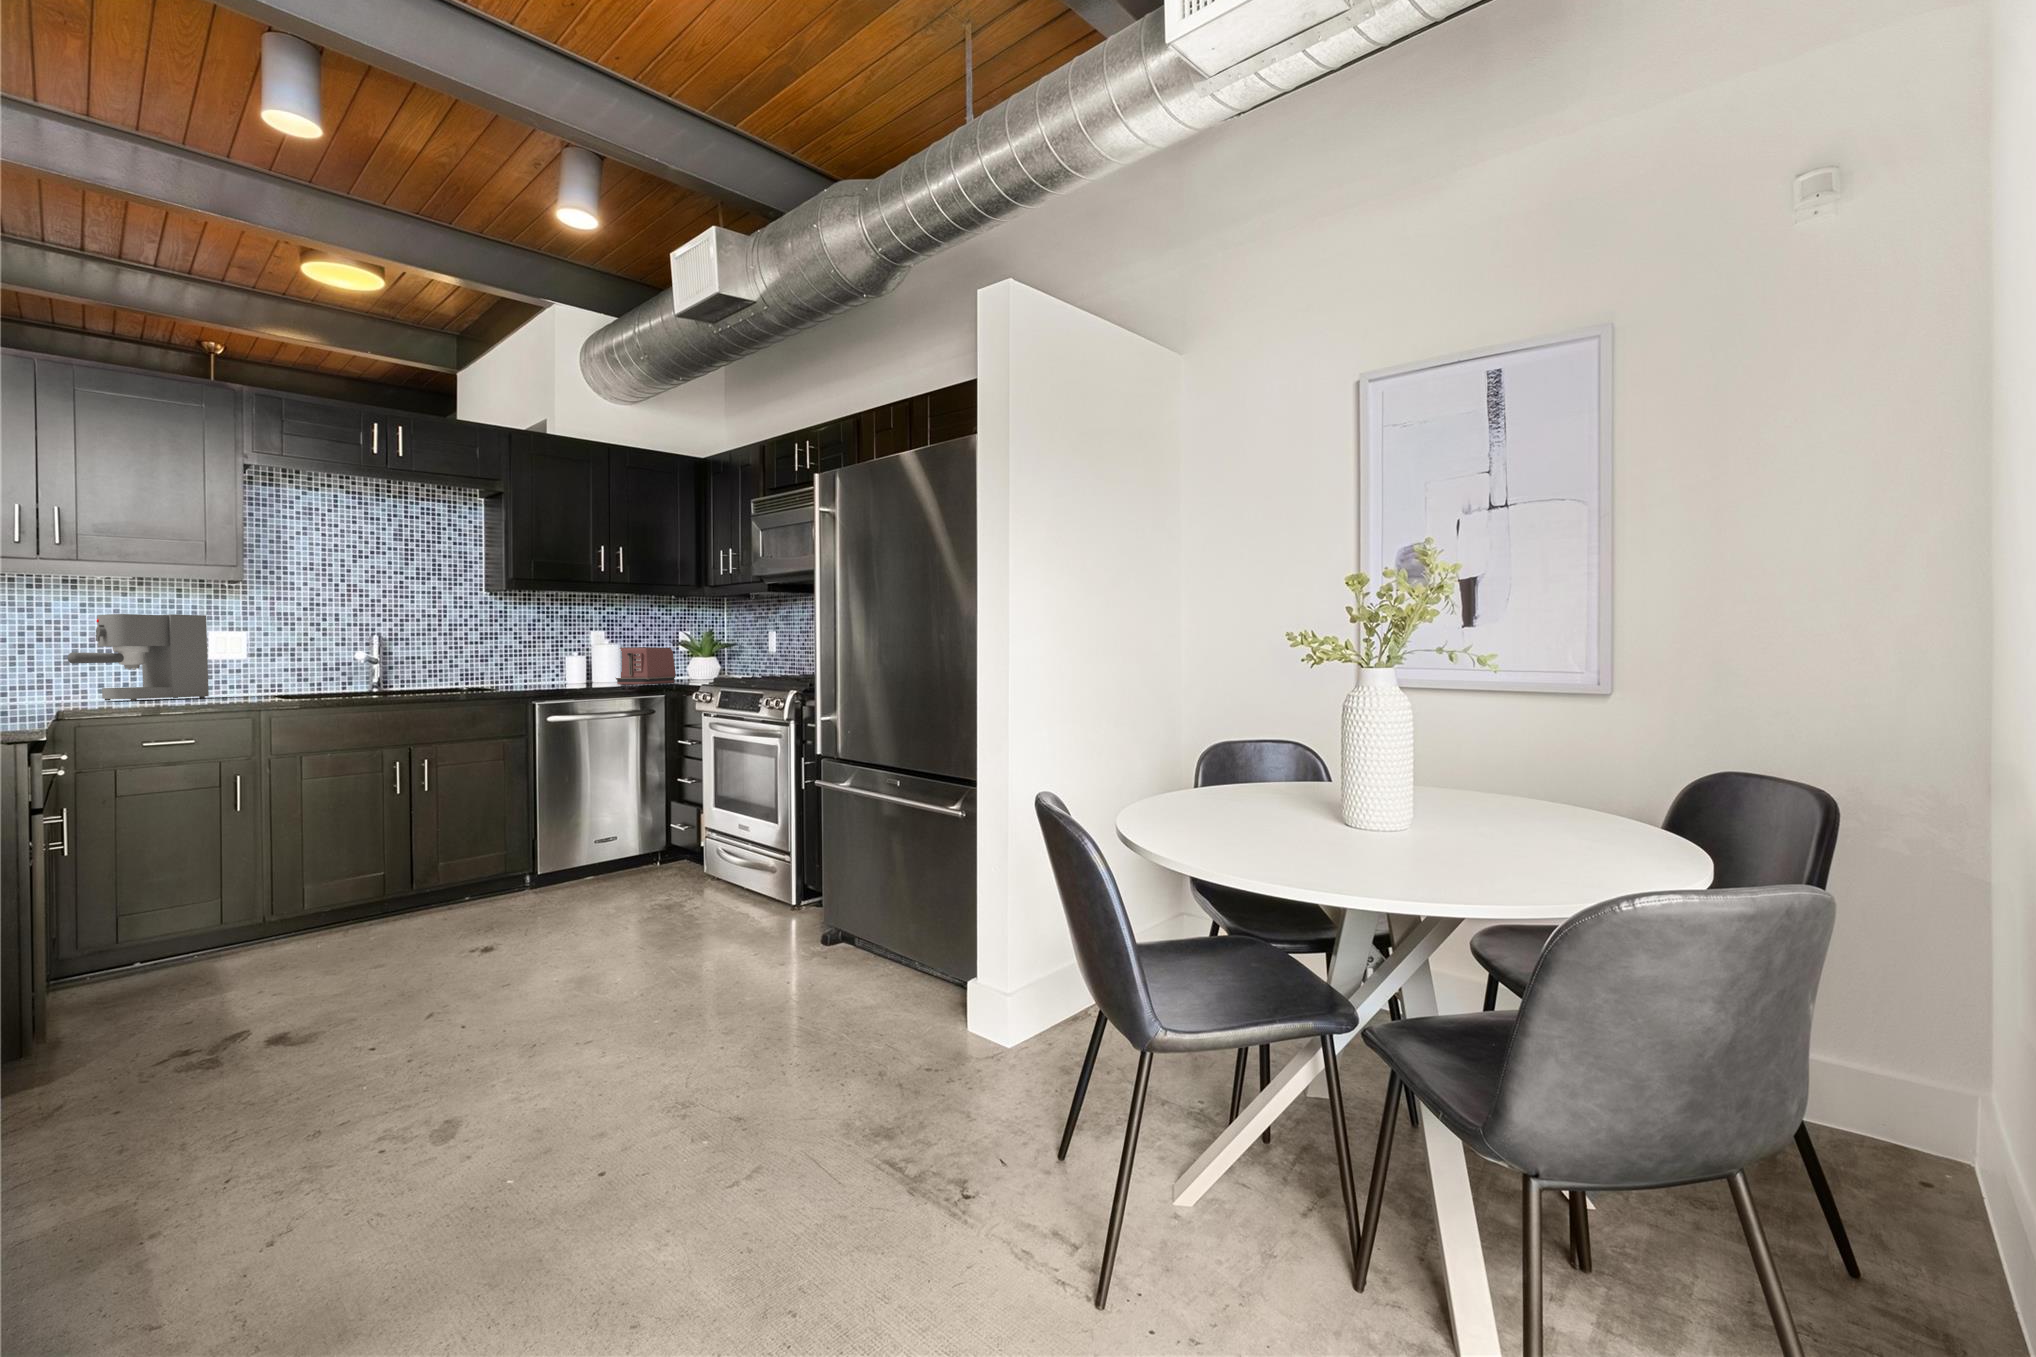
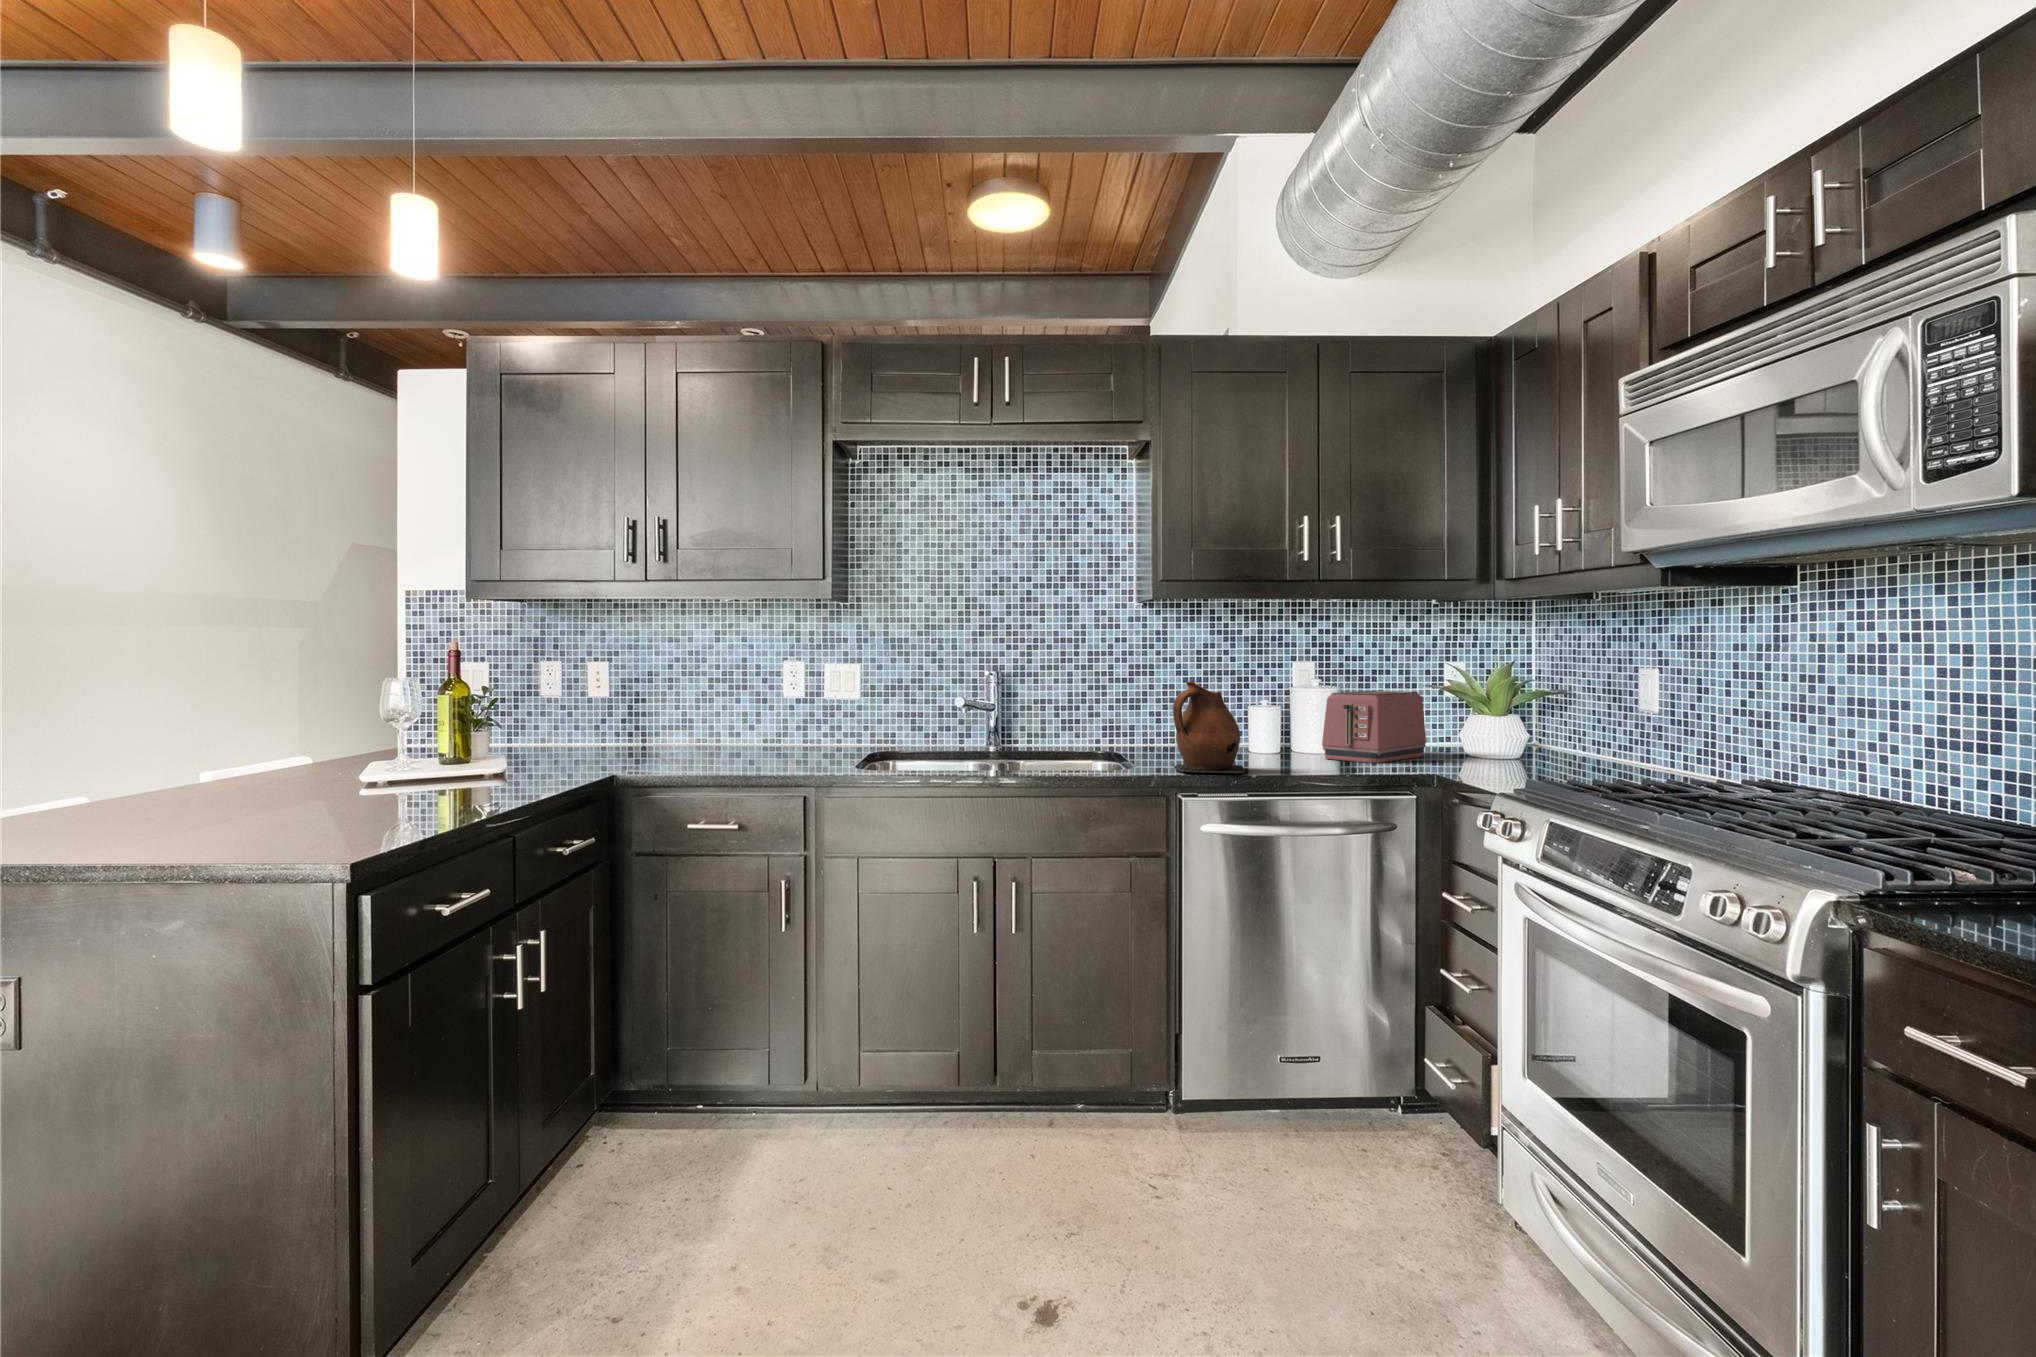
coffee maker: present [68,614,209,701] -> none [662,651,796,768]
ceramic pitcher: none [522,637,570,687] -> present [1173,681,1245,774]

